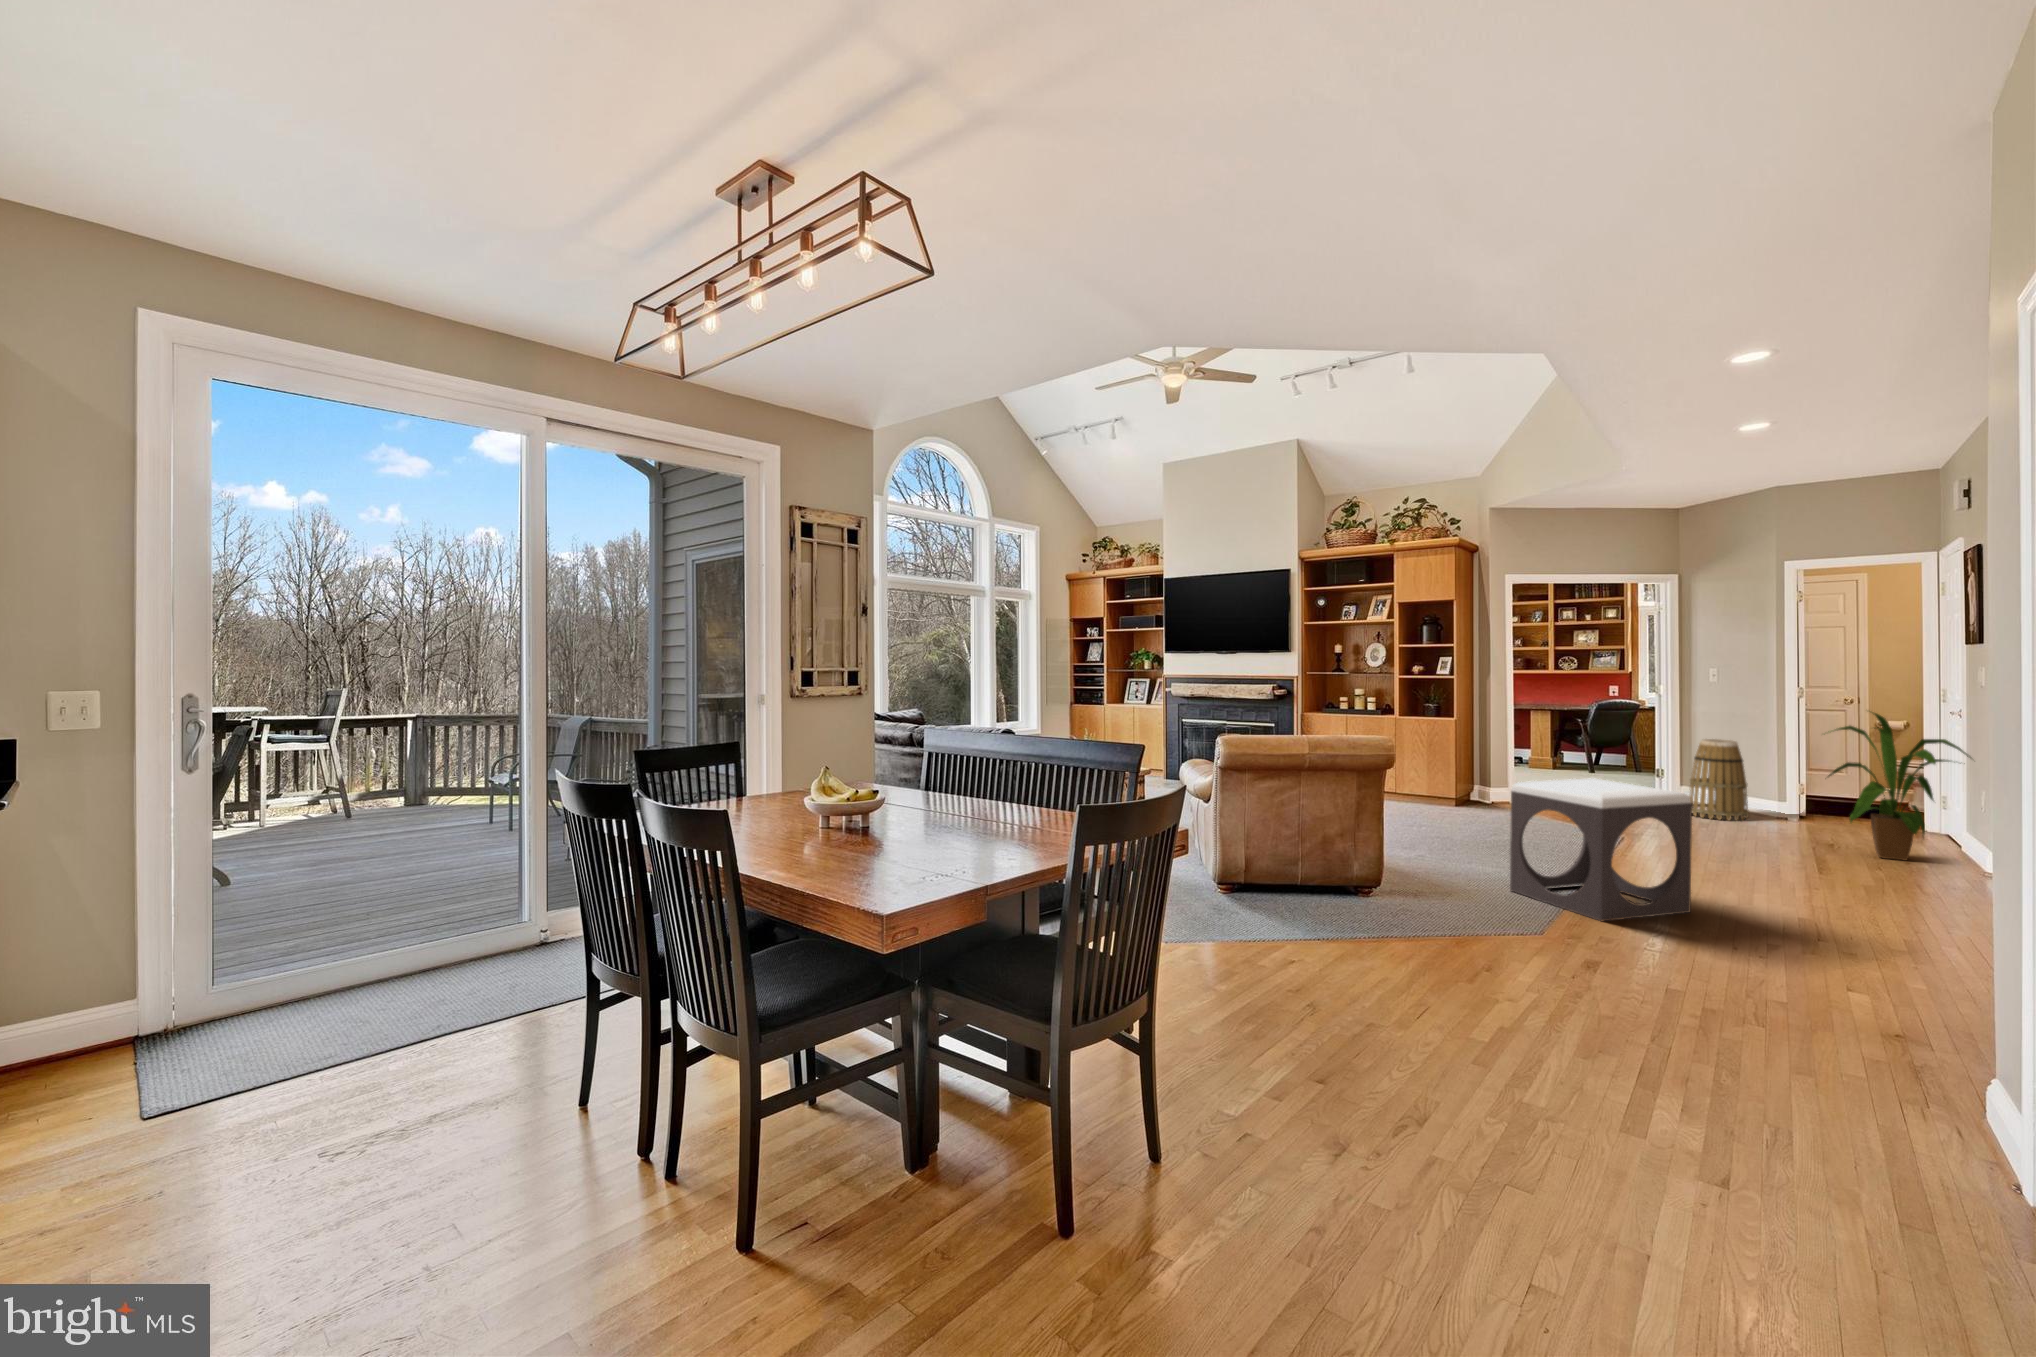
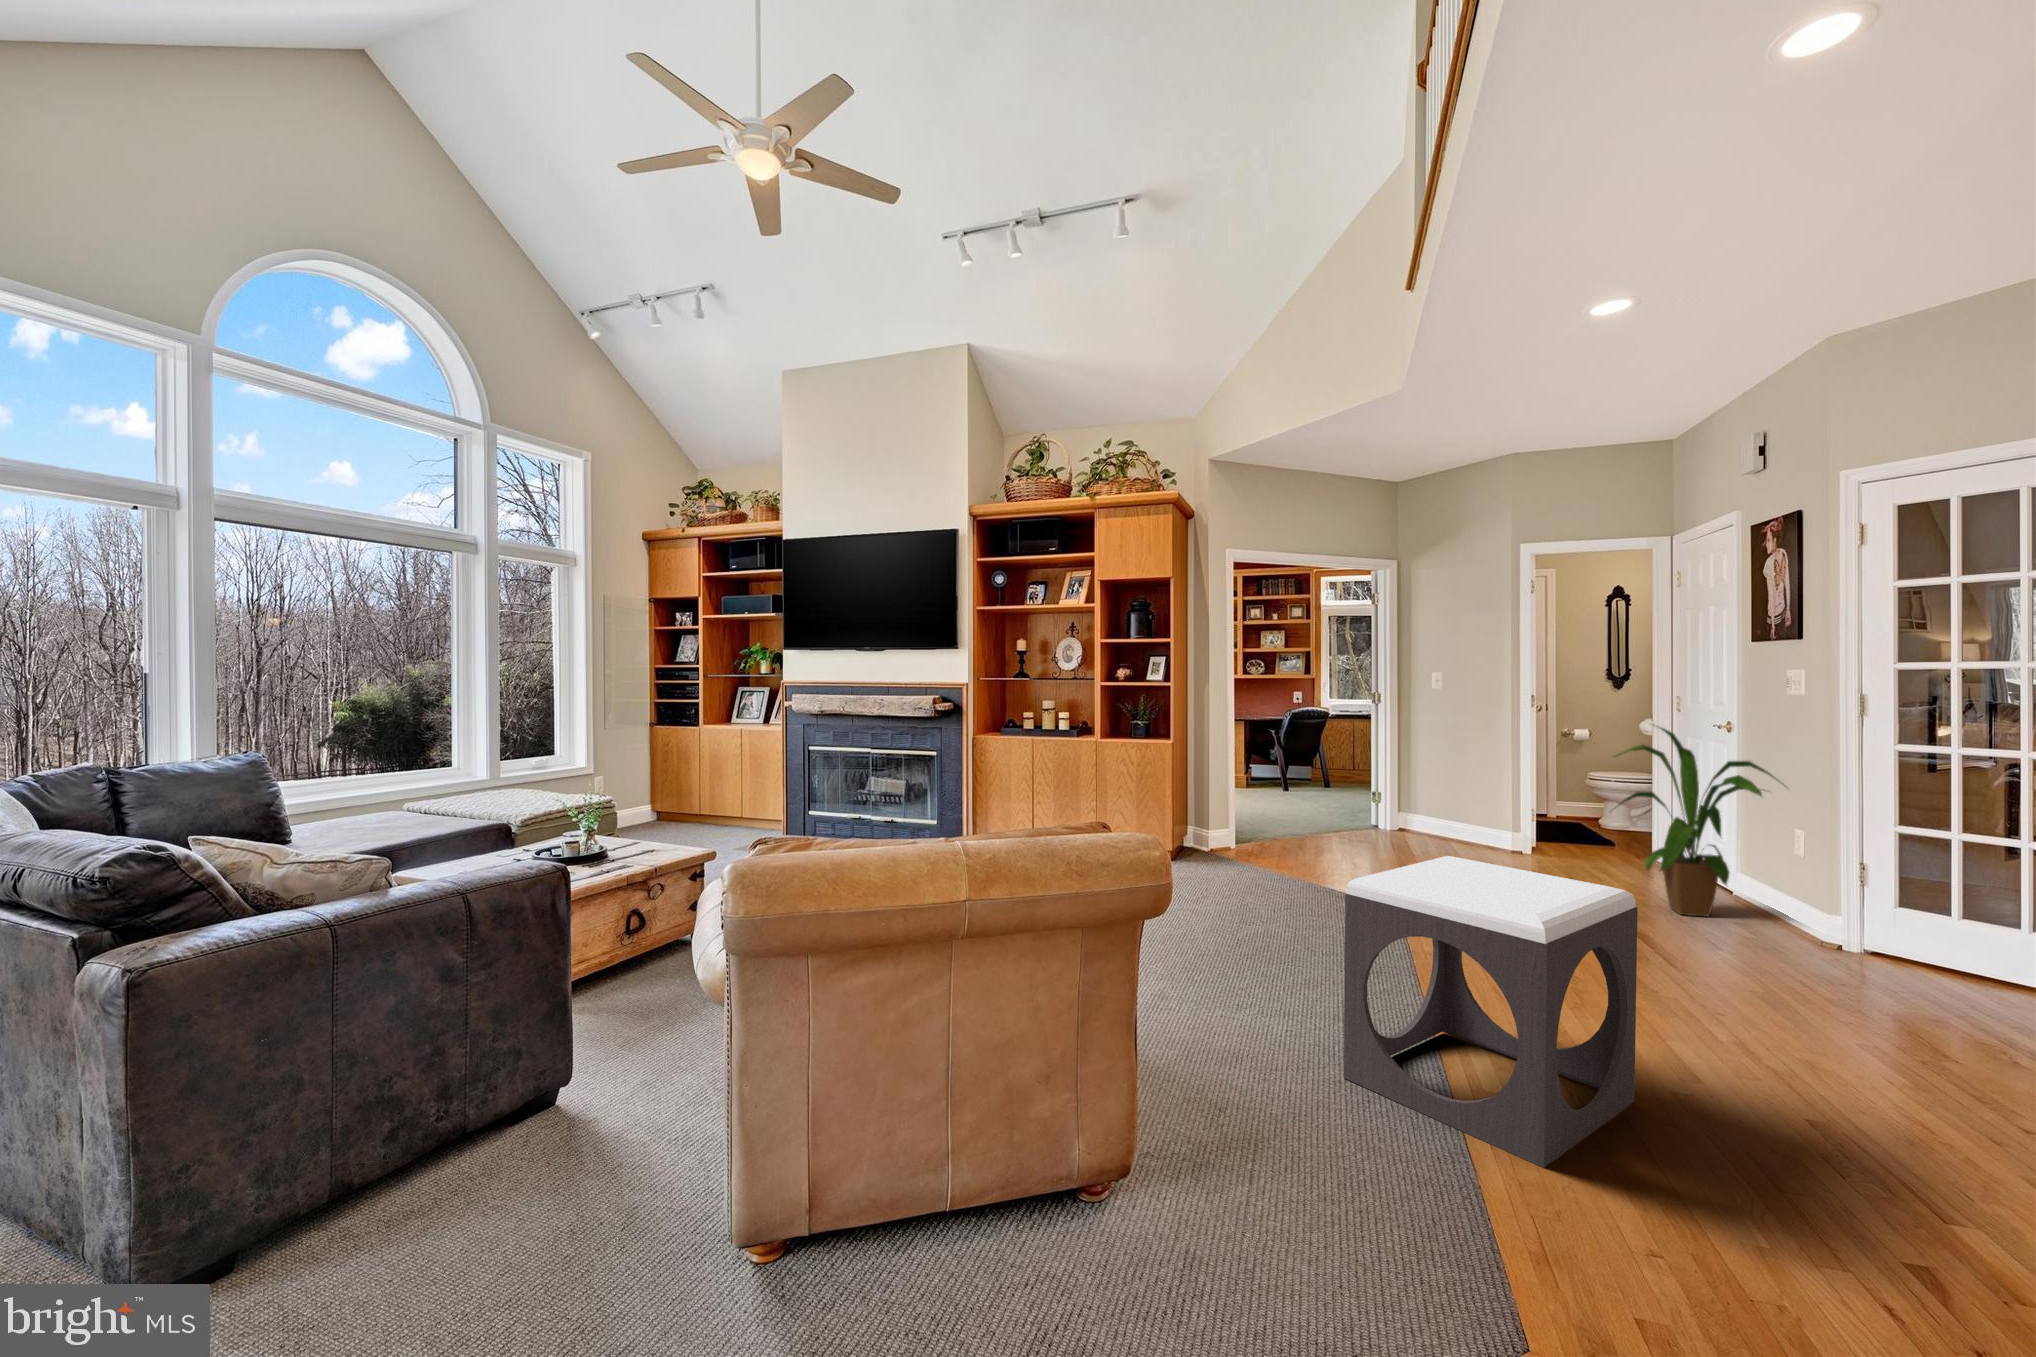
basket: present [1689,739,1749,821] -> none [1426,759,1492,860]

